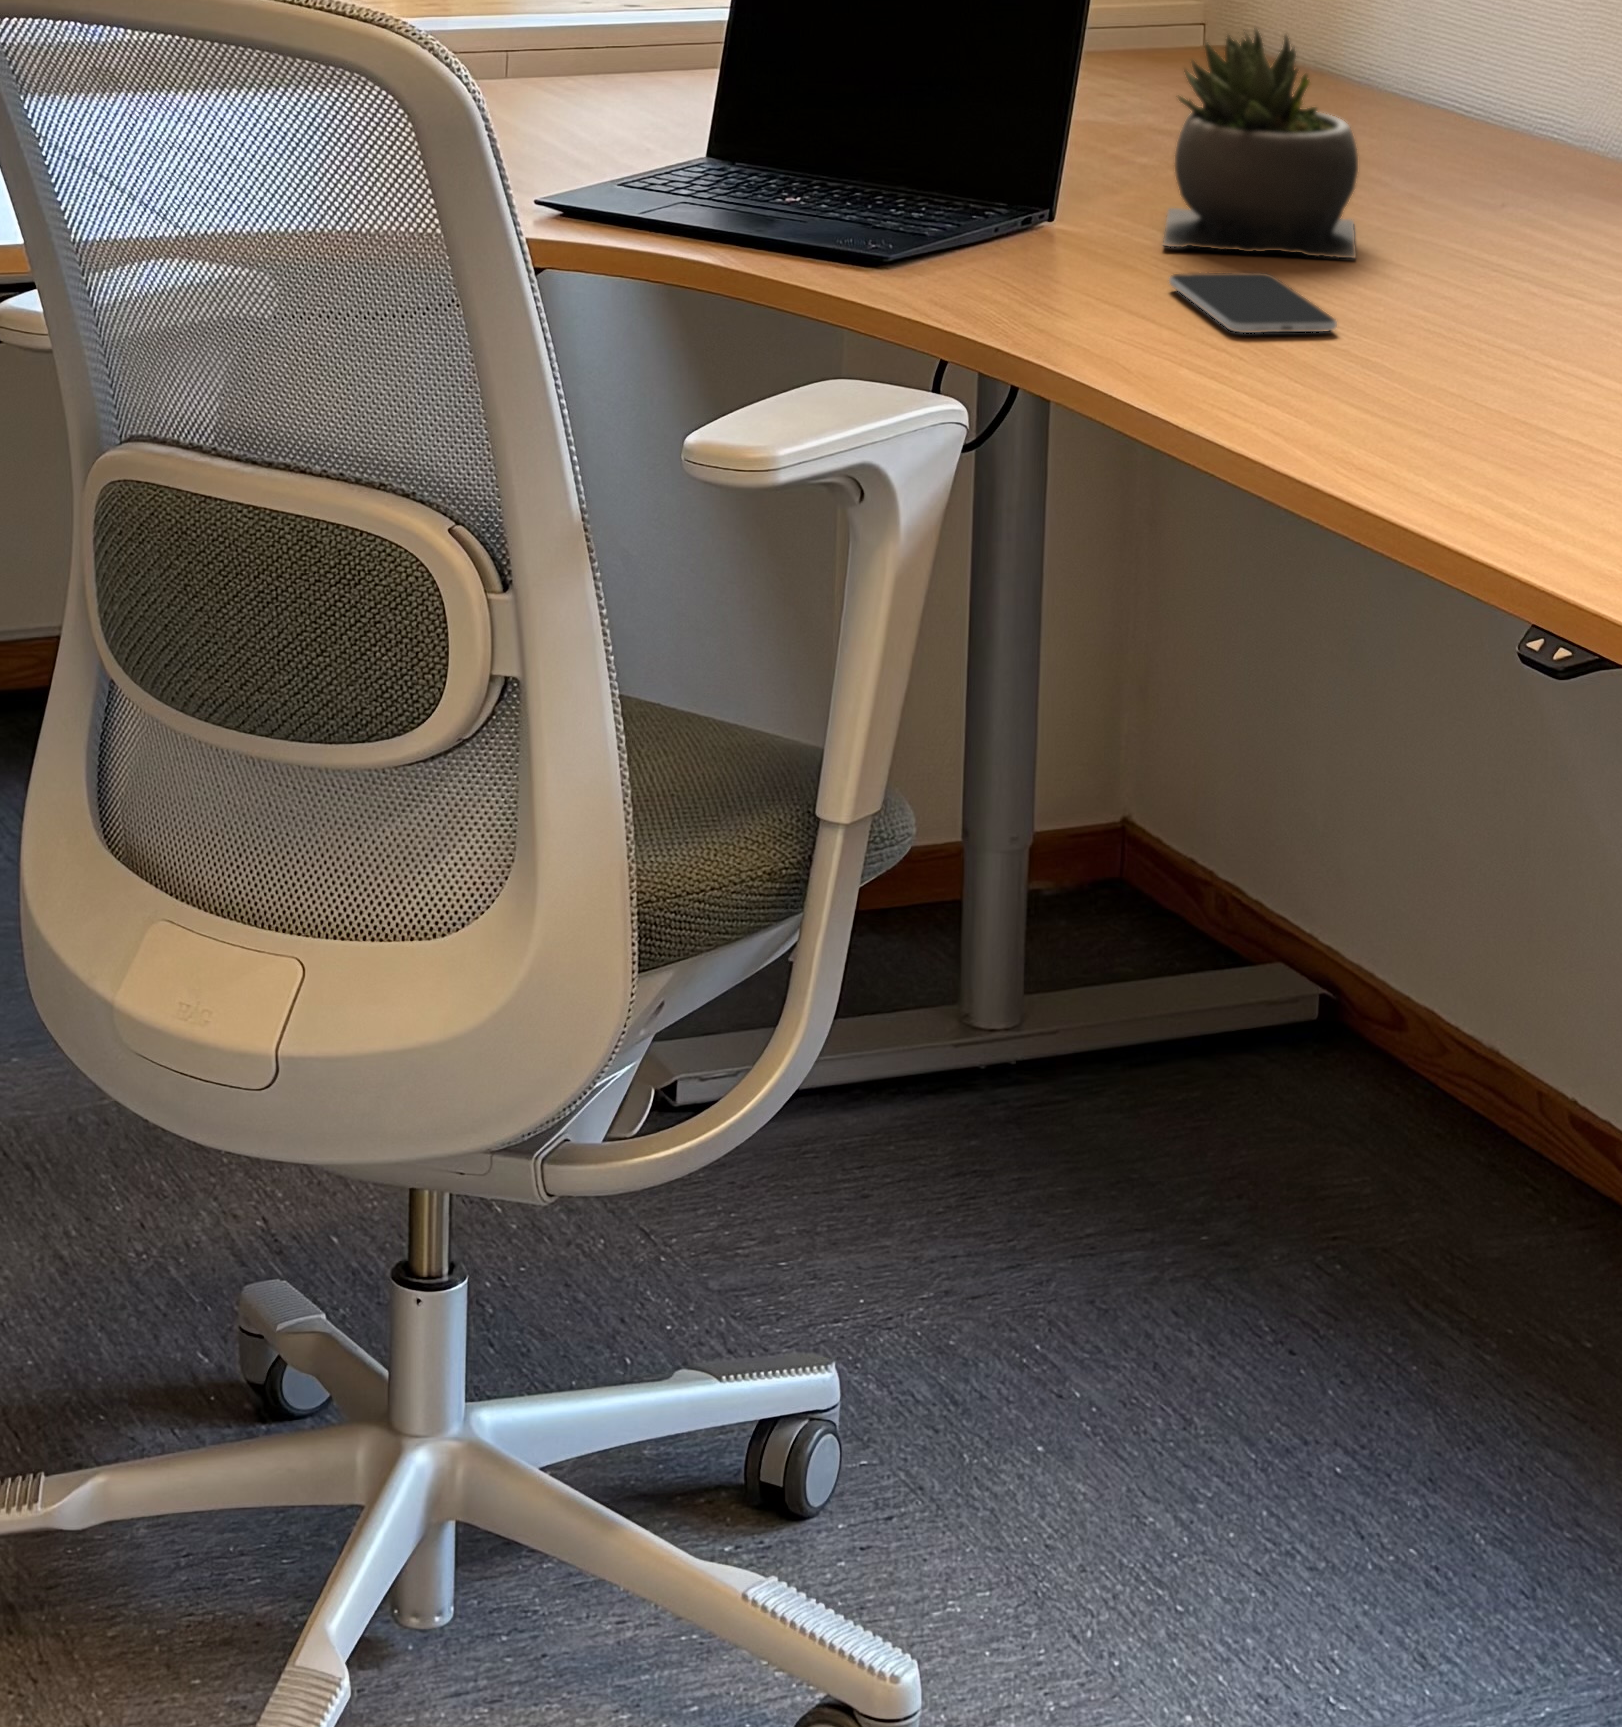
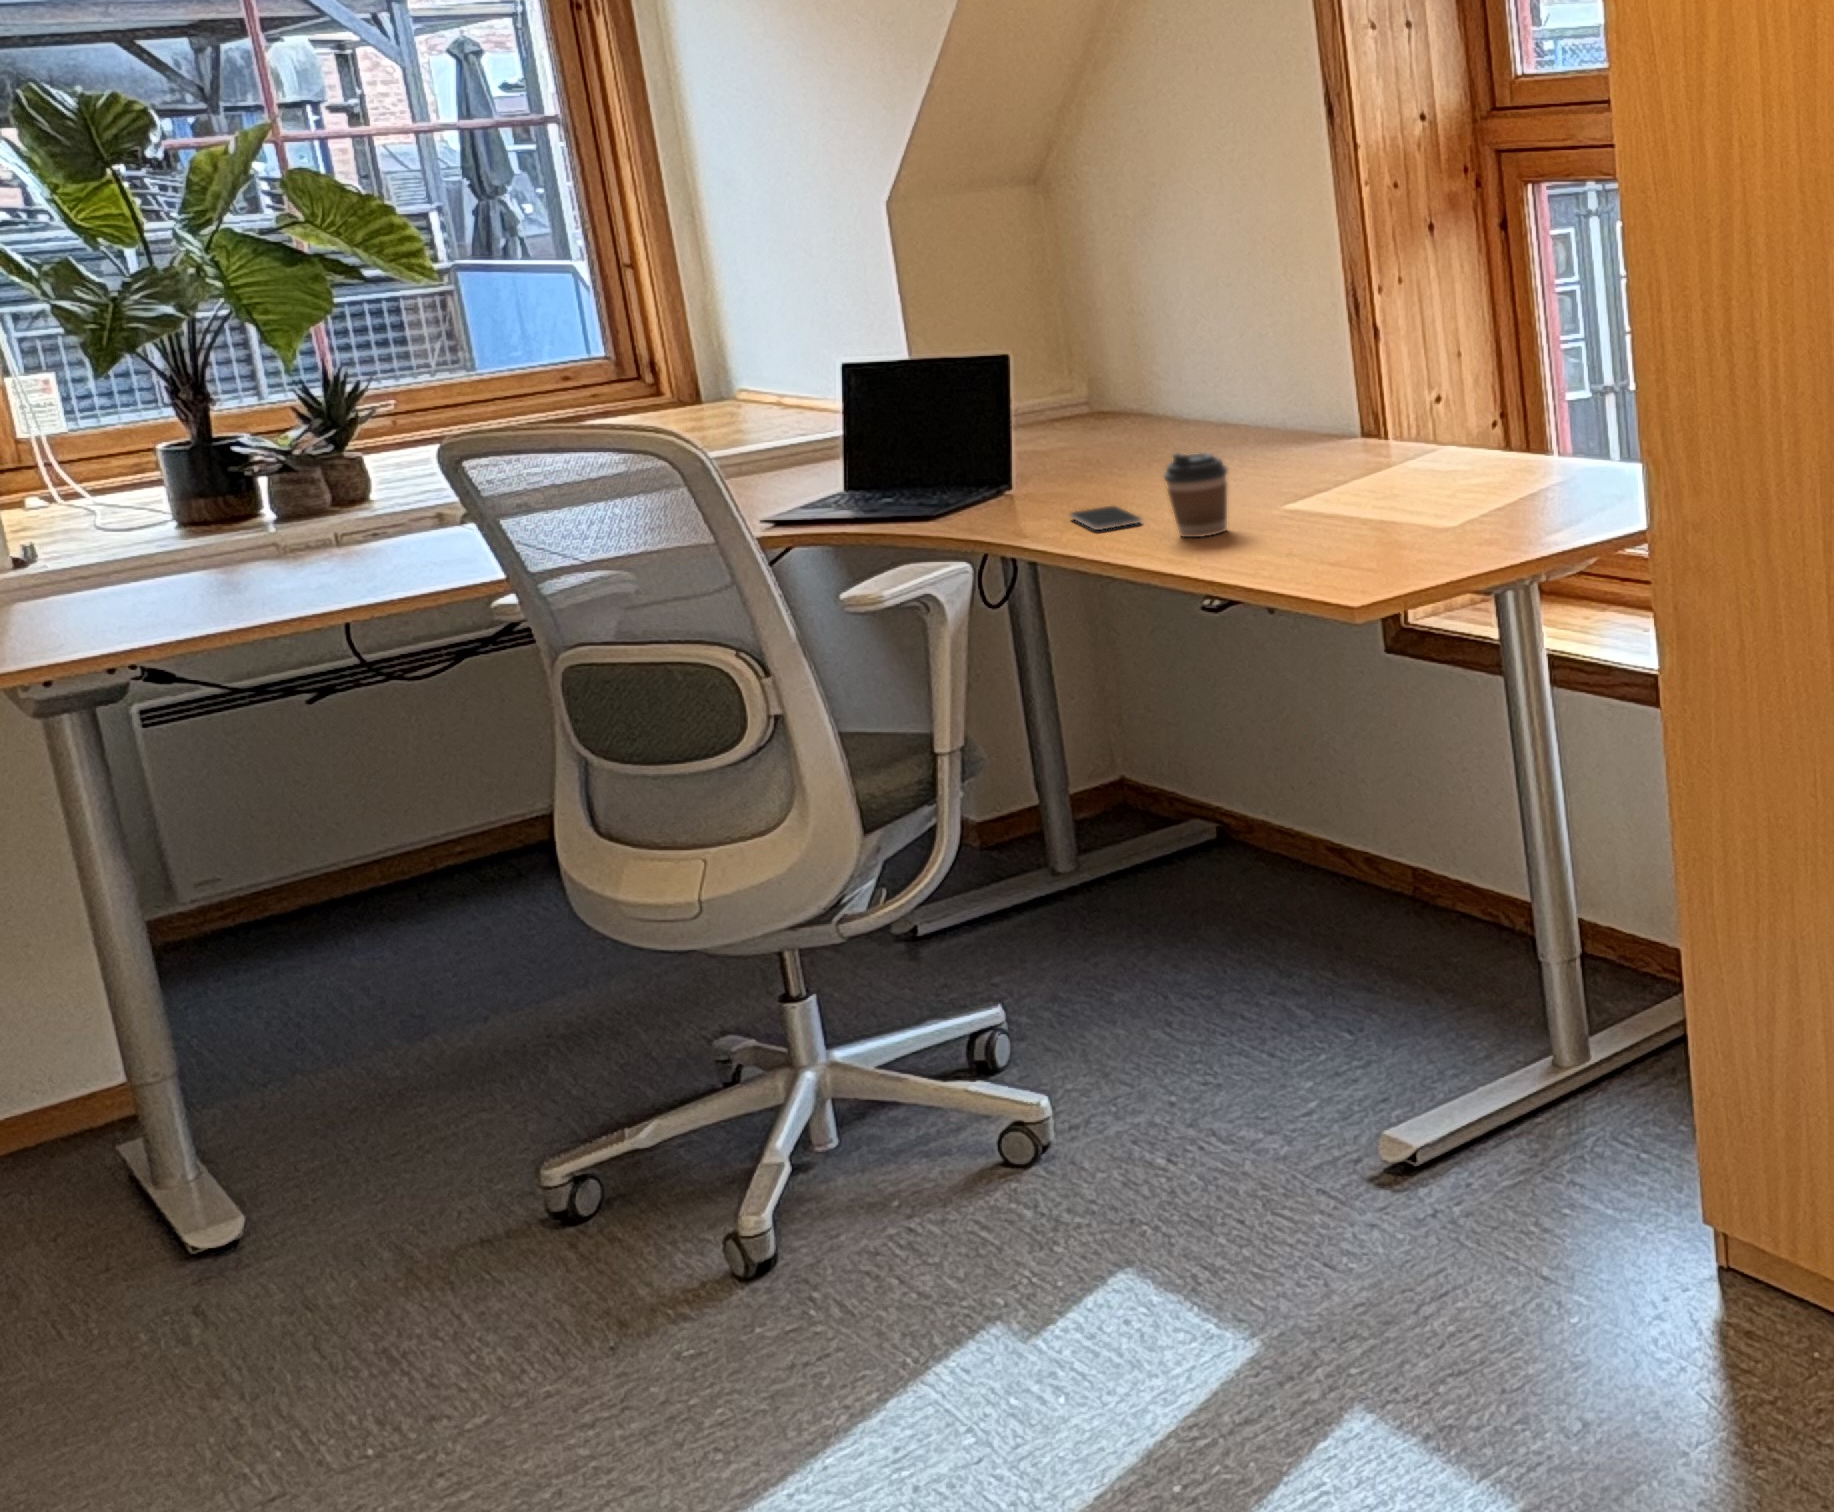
succulent plant: present [1163,30,1358,258] -> none [1065,401,1158,503]
coffee cup: none [1419,193,1571,400] -> present [1164,453,1228,537]

